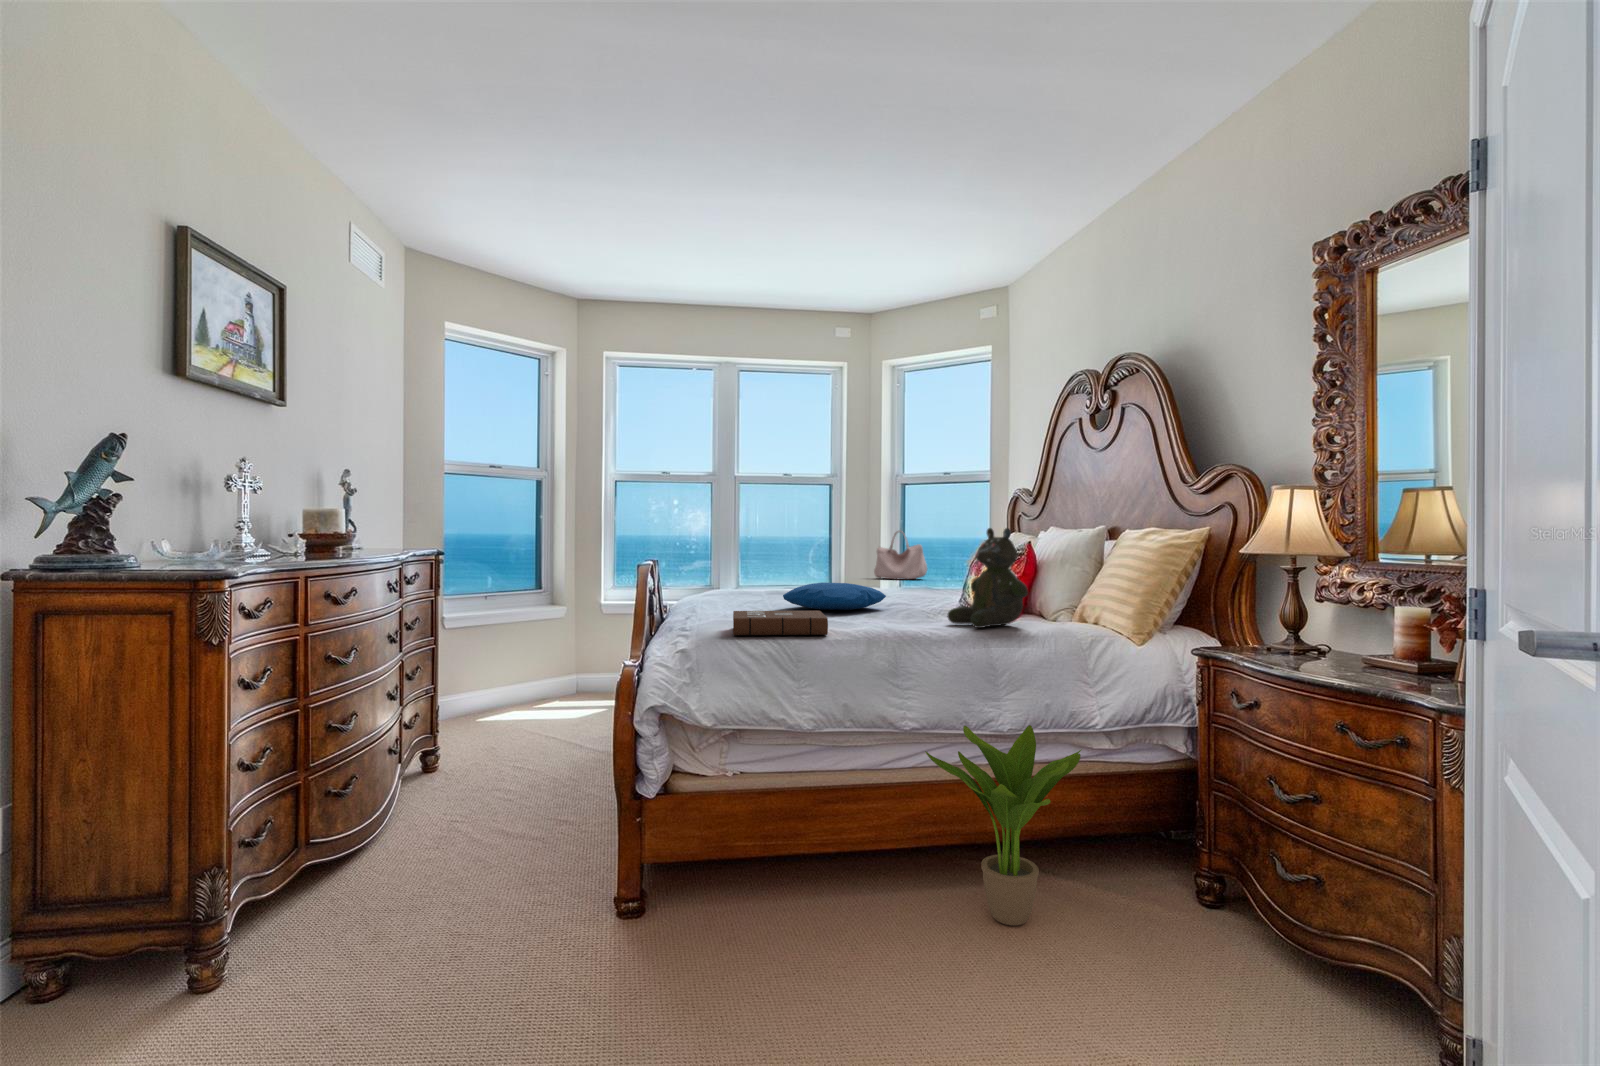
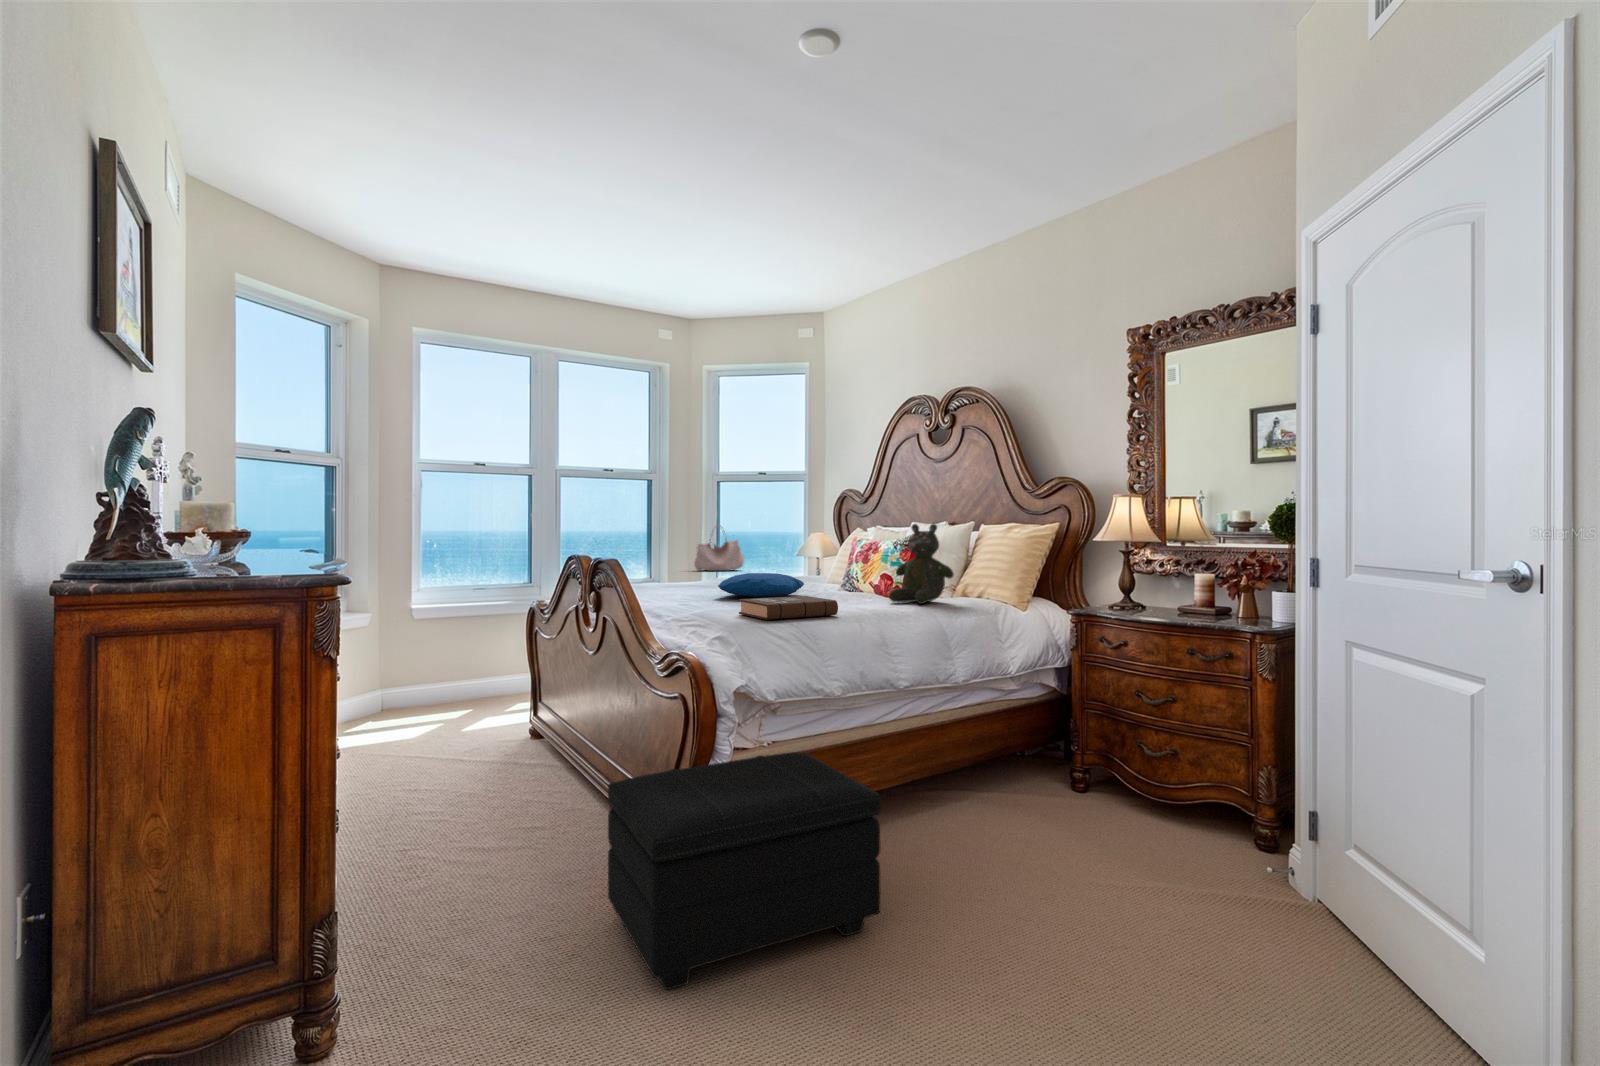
potted plant: present [925,725,1081,926] -> none [921,676,1040,825]
footstool: none [435,789,738,1028] -> present [608,752,881,990]

